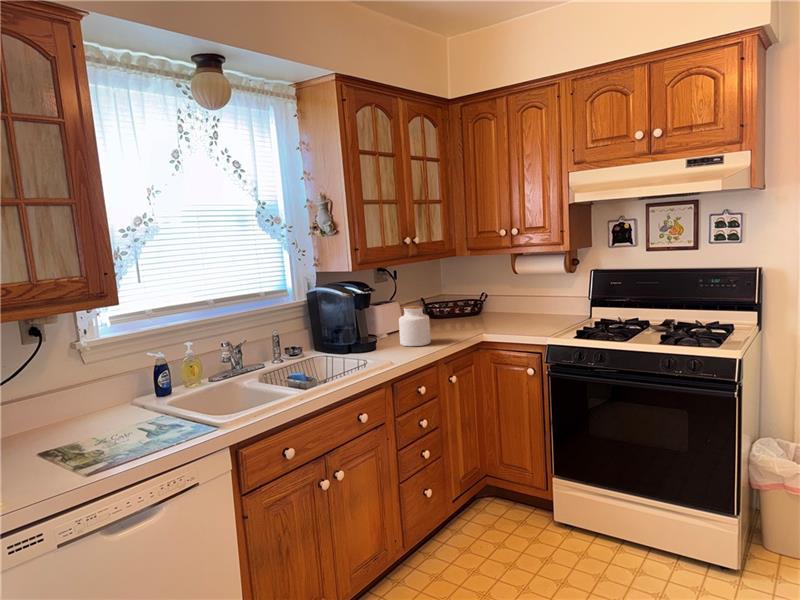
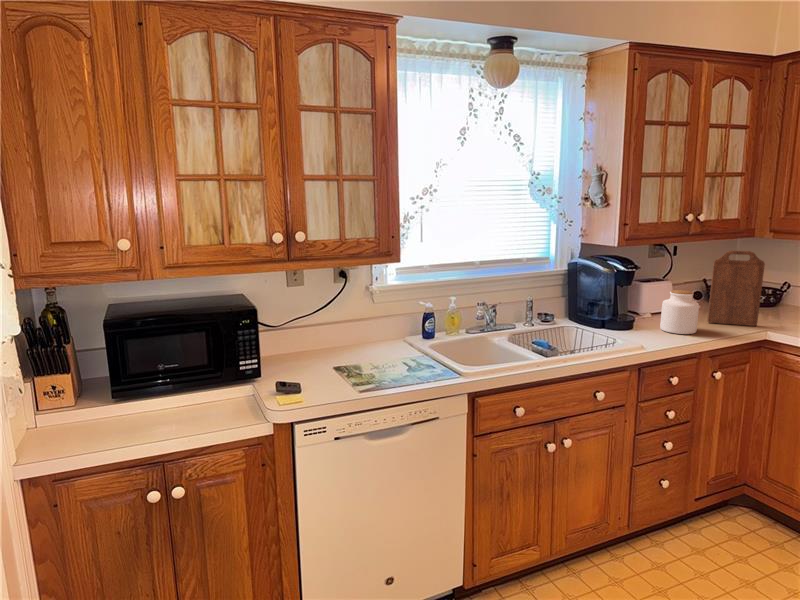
cutting board: none [432,265,473,333] -> present [707,250,765,326]

